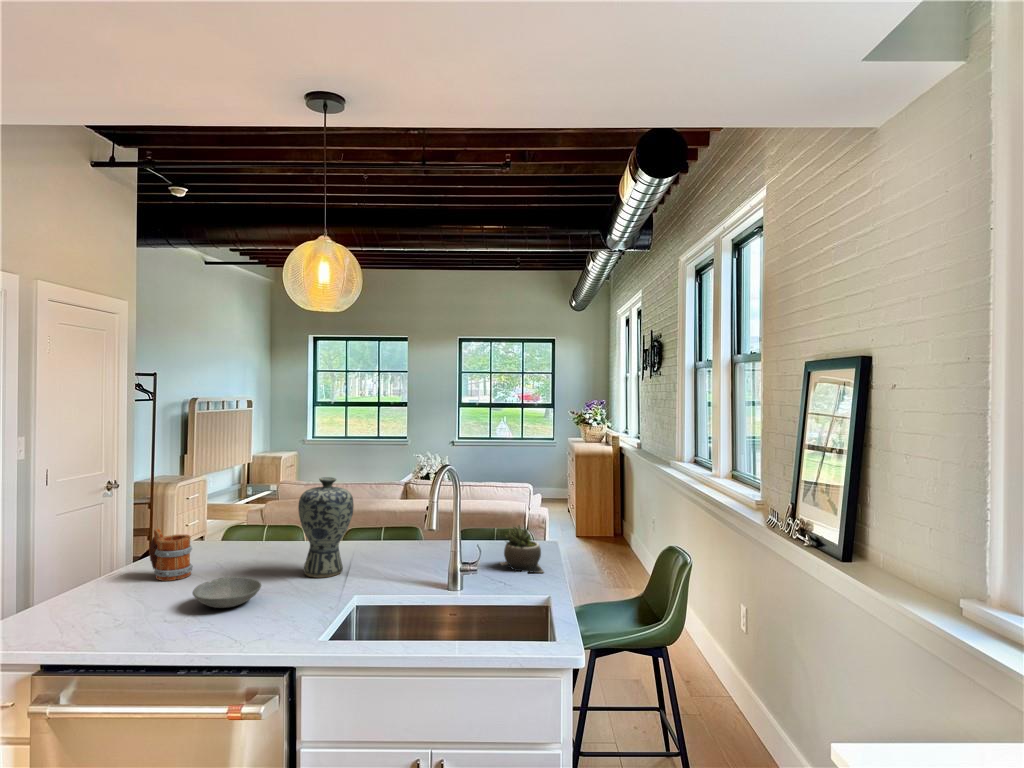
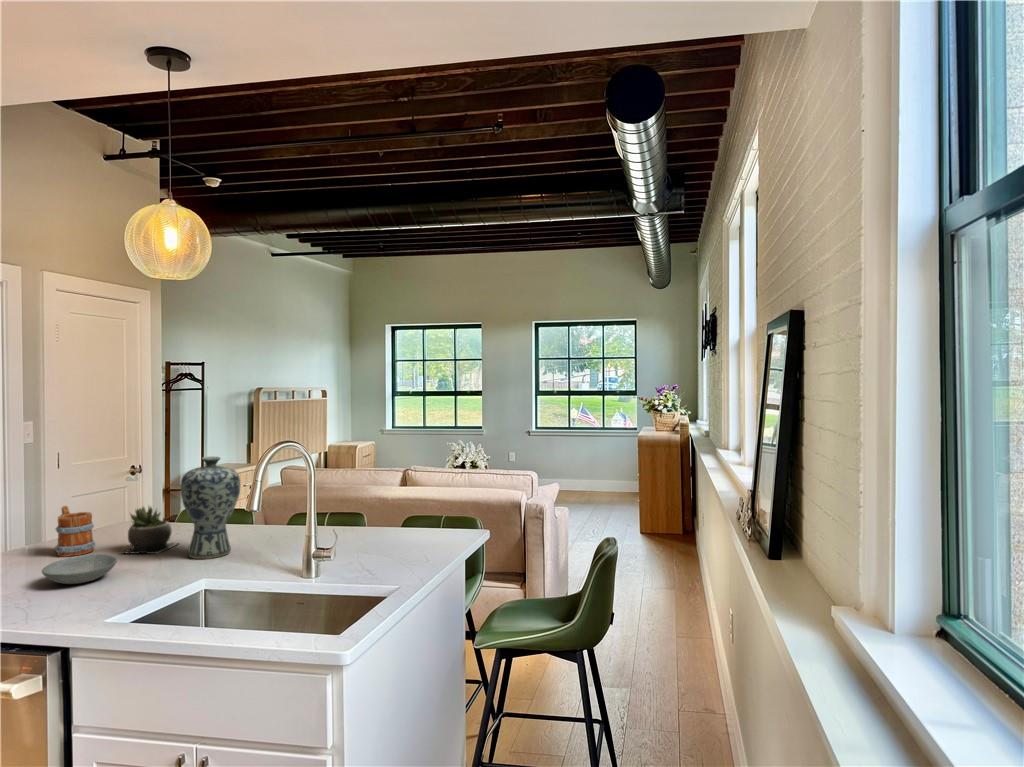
succulent plant: present [500,526,543,573] -> present [121,507,178,554]

